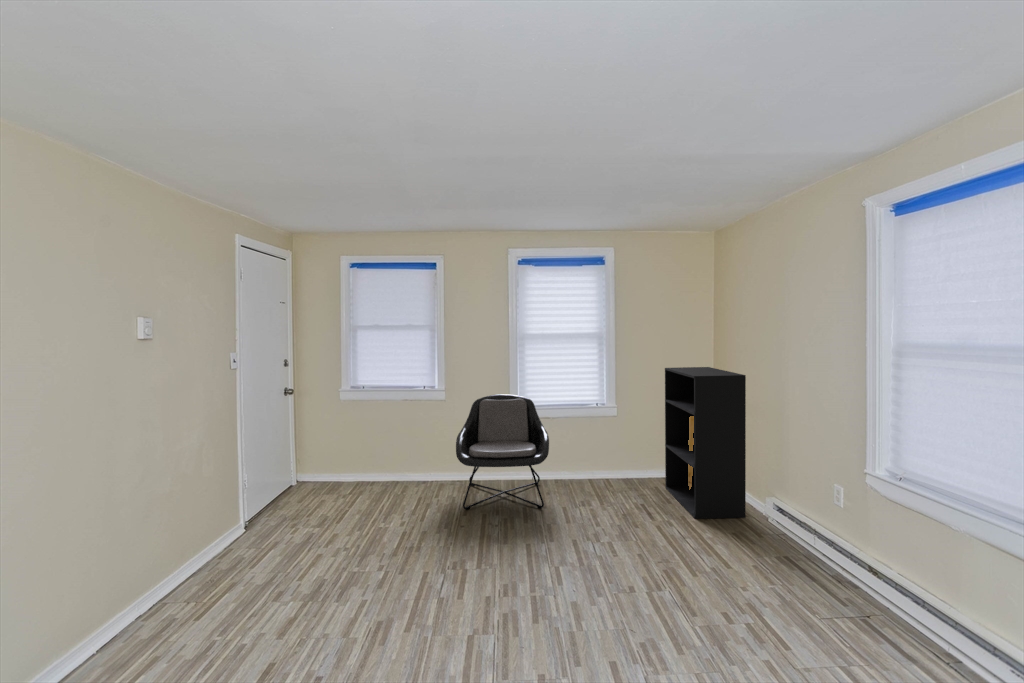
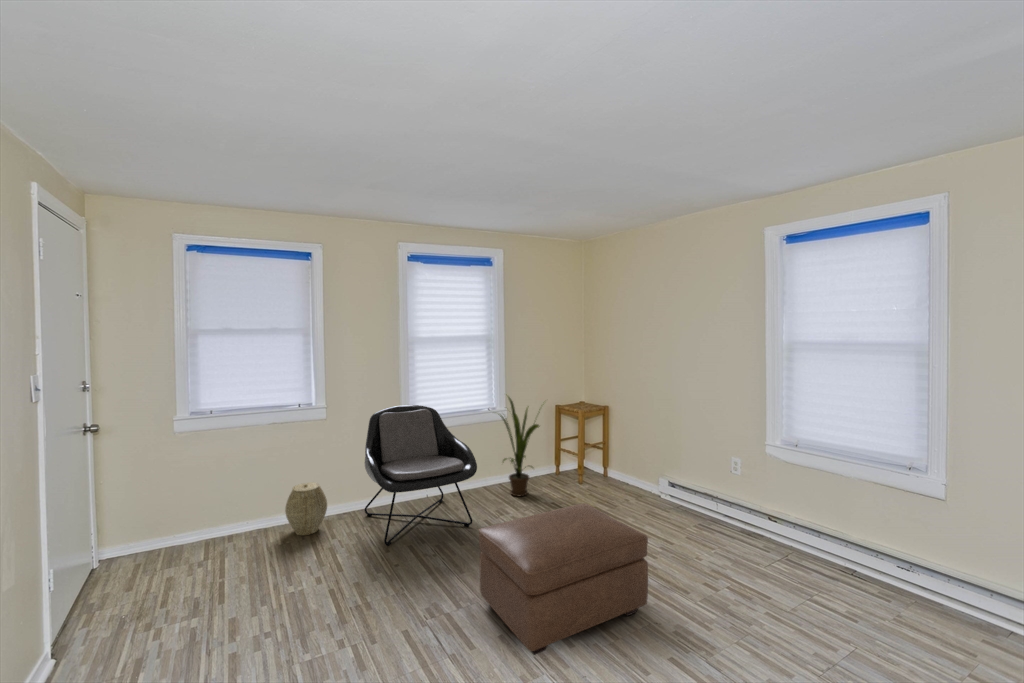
bookshelf: present [665,367,746,519] -> none [561,367,643,507]
house plant: none [583,390,638,493] -> present [500,397,540,496]
woven basket: none [407,450,438,491] -> present [285,483,327,535]
ottoman: none [487,501,633,618] -> present [479,504,648,655]

